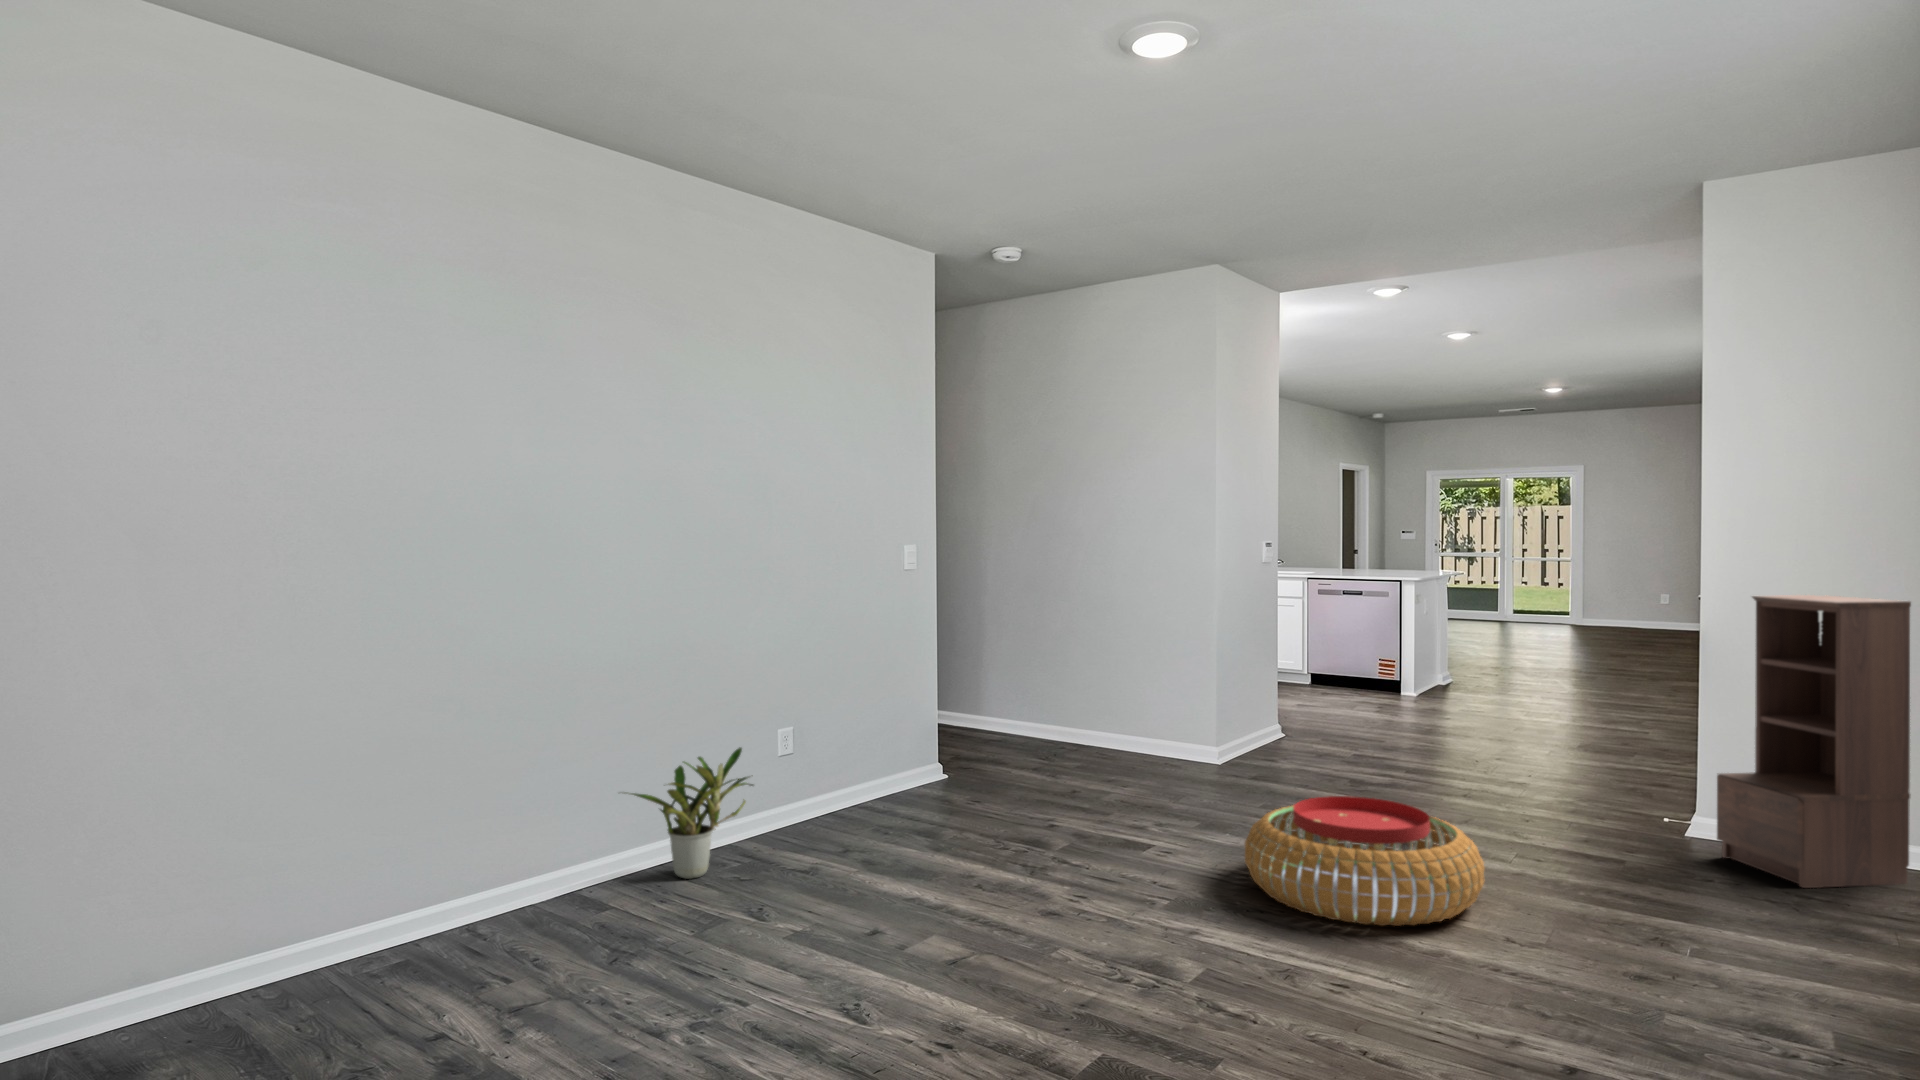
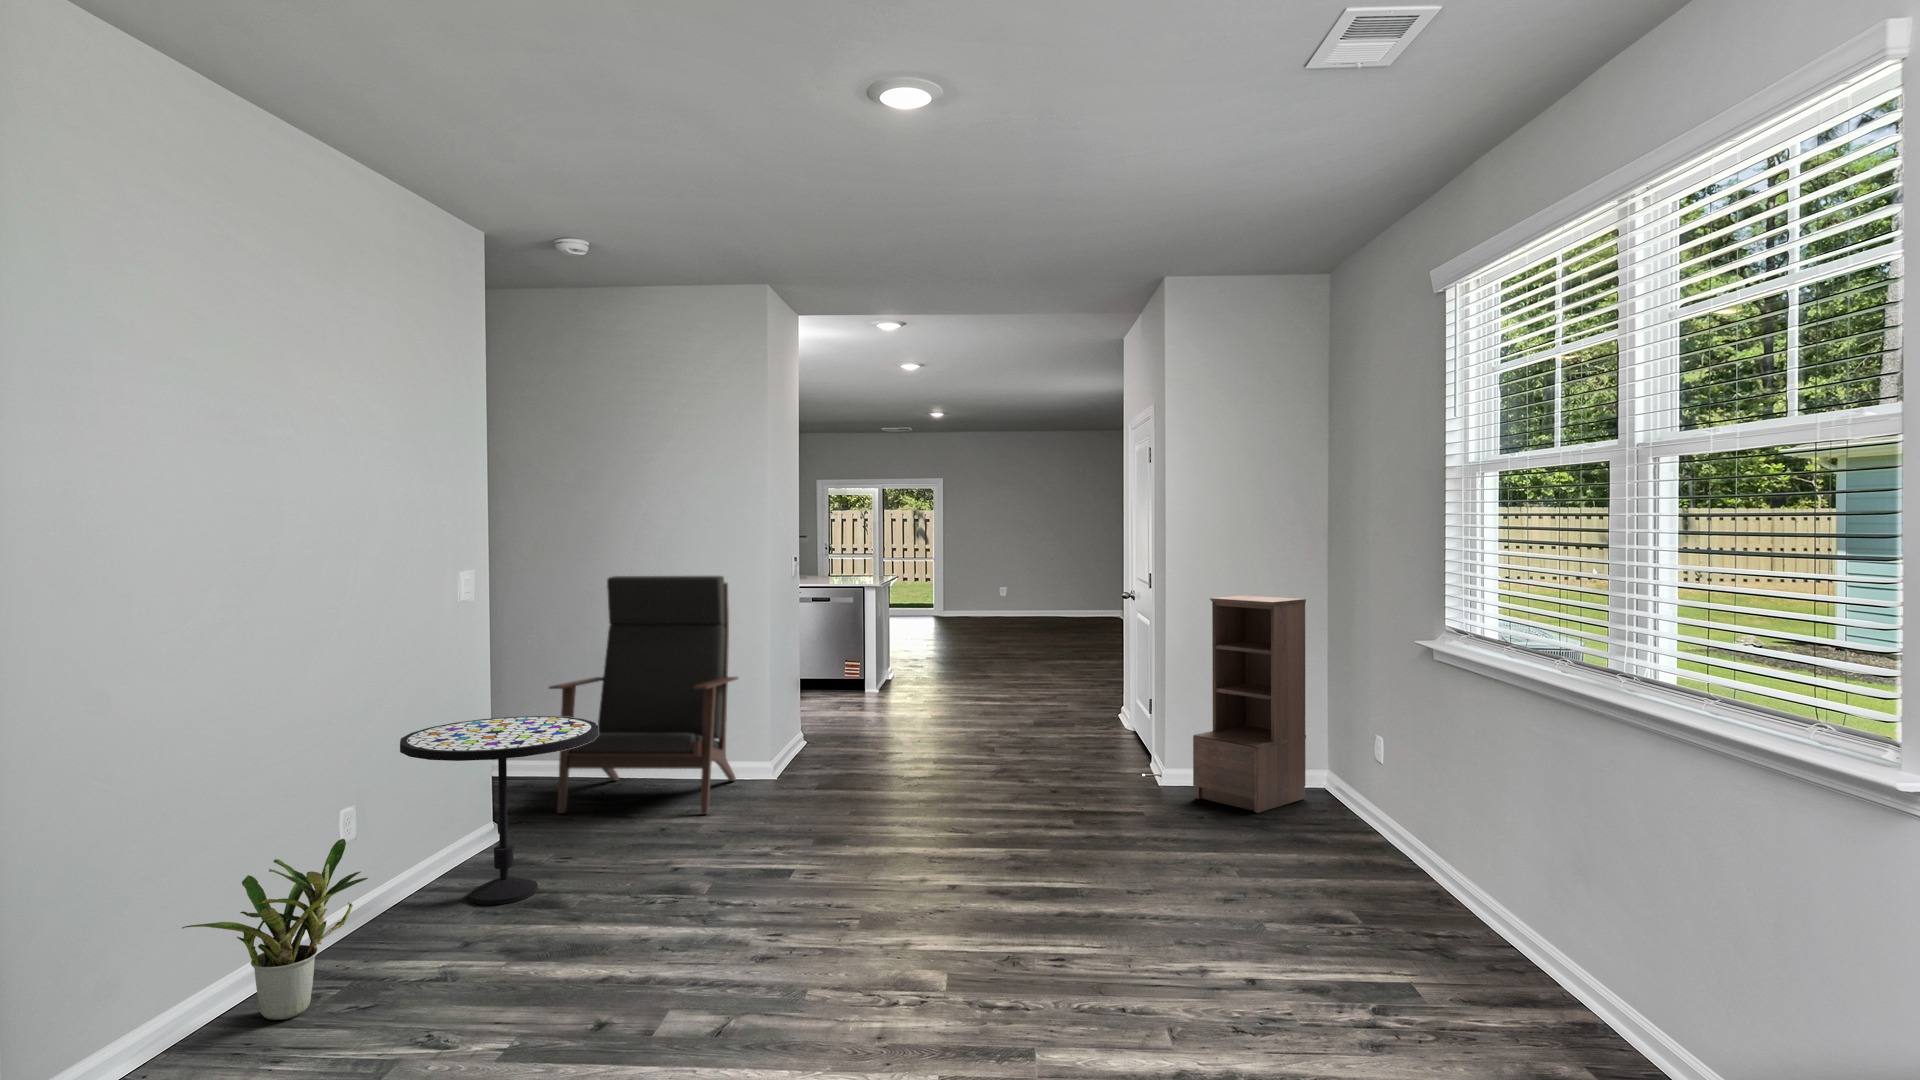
lounge chair: none [992,556,1180,787] -> present [549,576,738,814]
side table: none [822,671,982,830] -> present [400,716,599,905]
pouf: present [1245,796,1484,926] -> none [899,792,1098,905]

